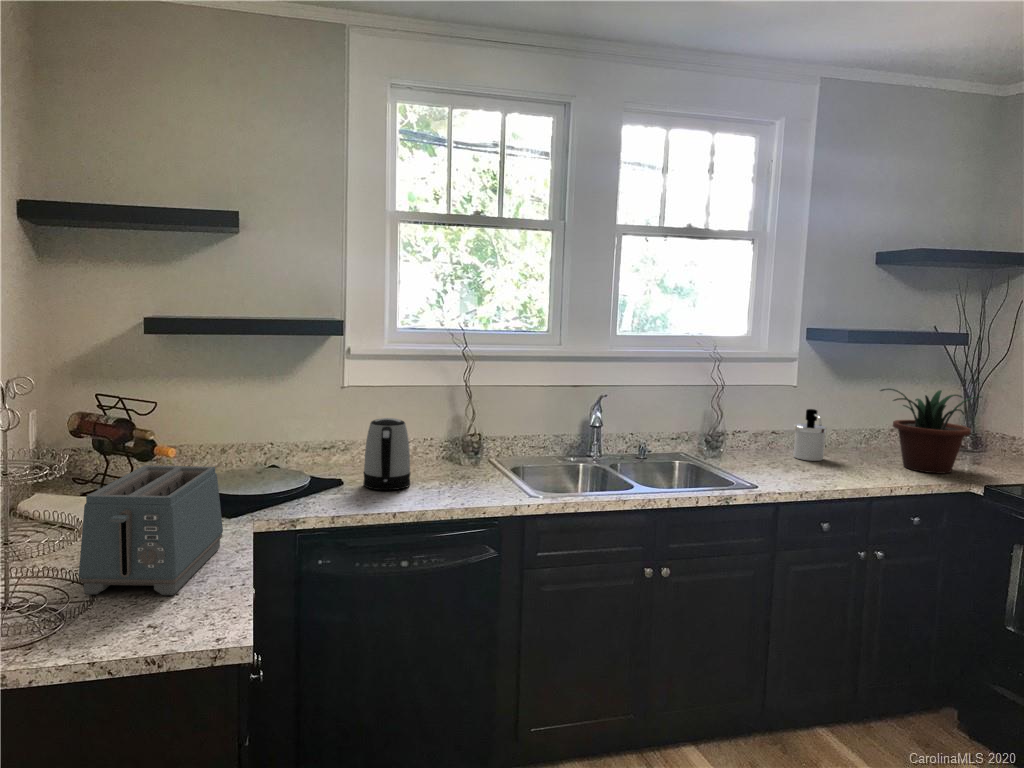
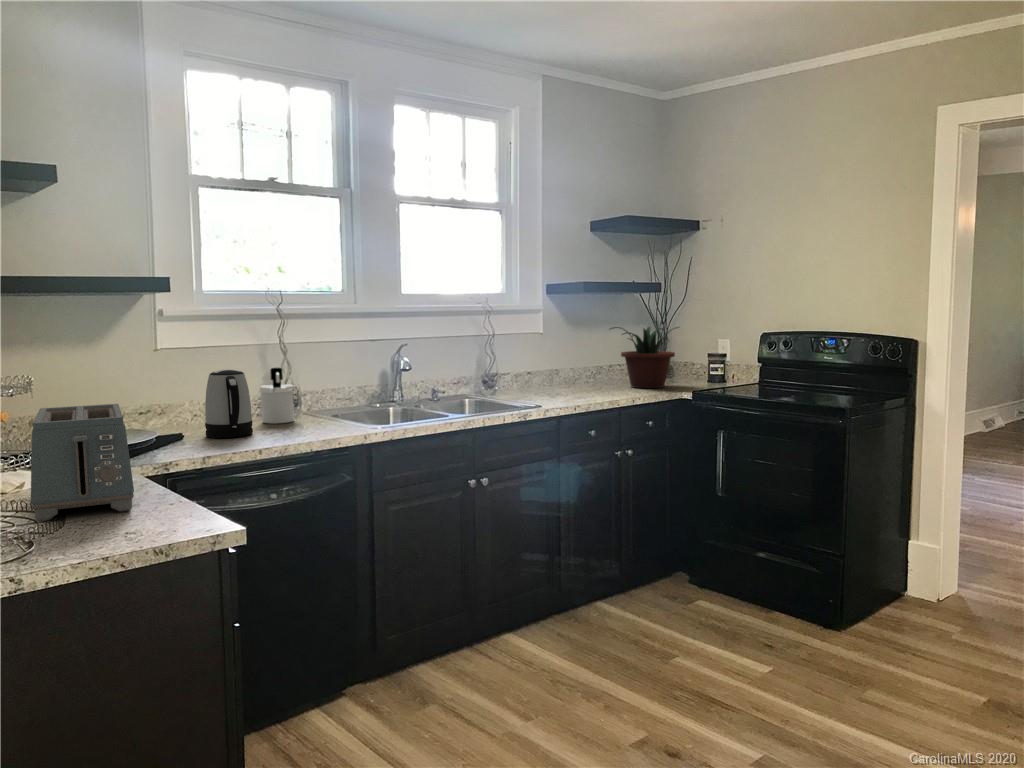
soap dispenser: present [793,409,827,461] -> present [260,368,294,424]

